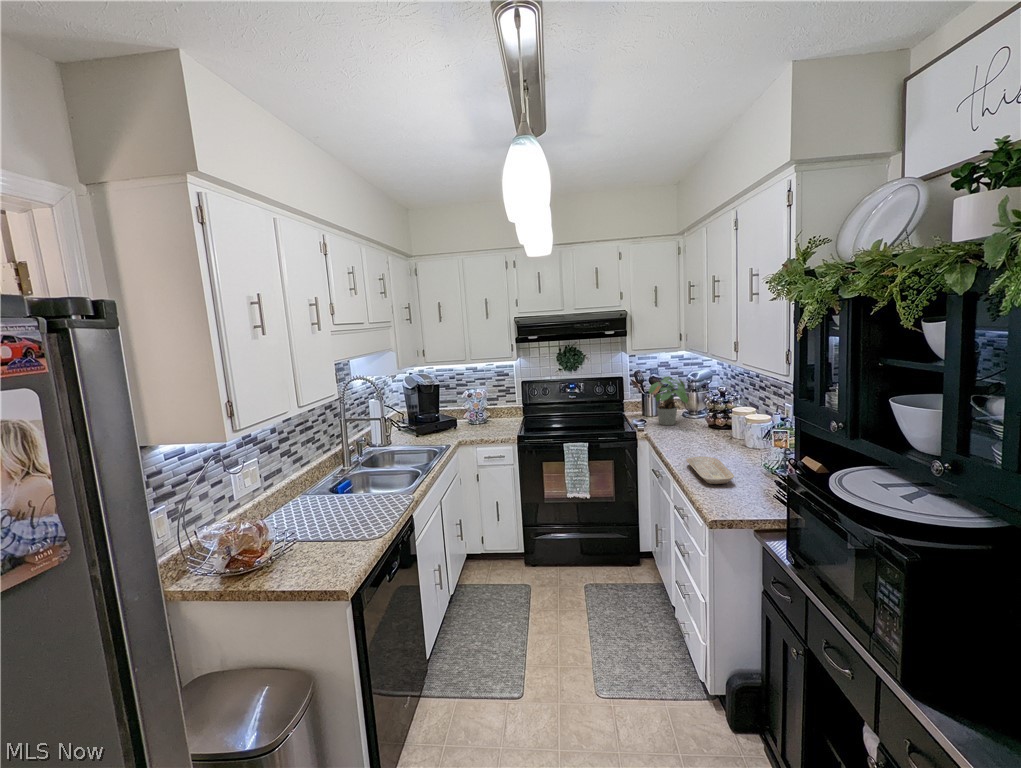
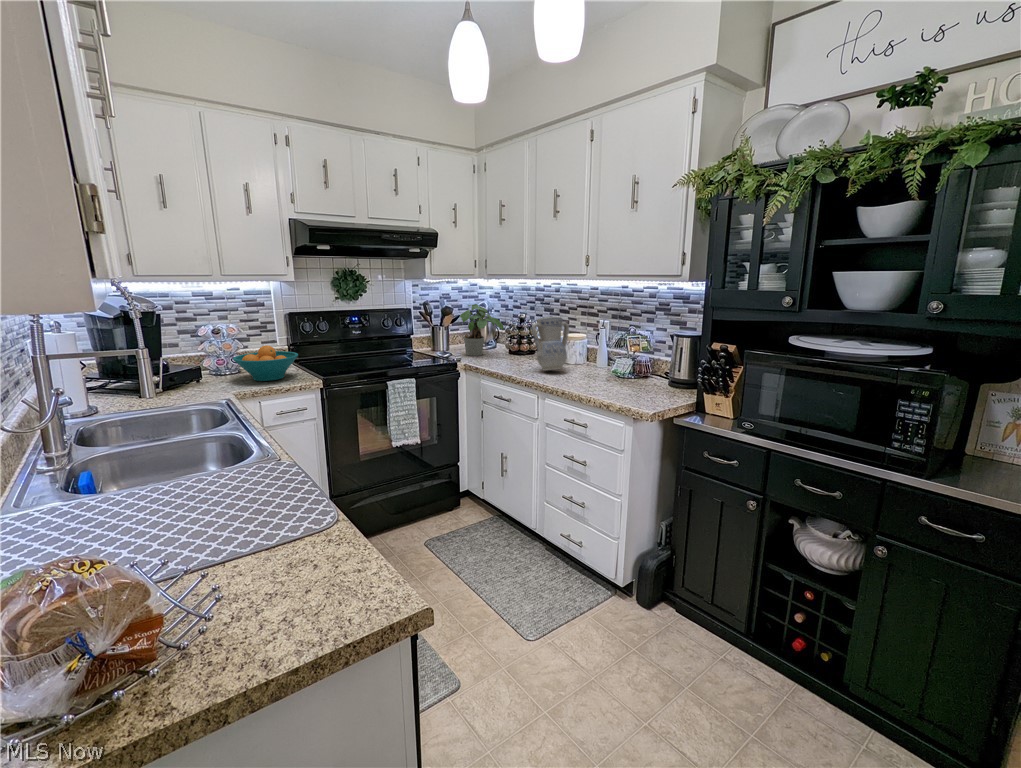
vase: none [687,398,734,452] -> present [532,317,569,371]
fruit bowl: none [469,407,509,432] -> present [233,345,298,381]
tray: present [686,457,734,484] -> none [553,373,614,392]

